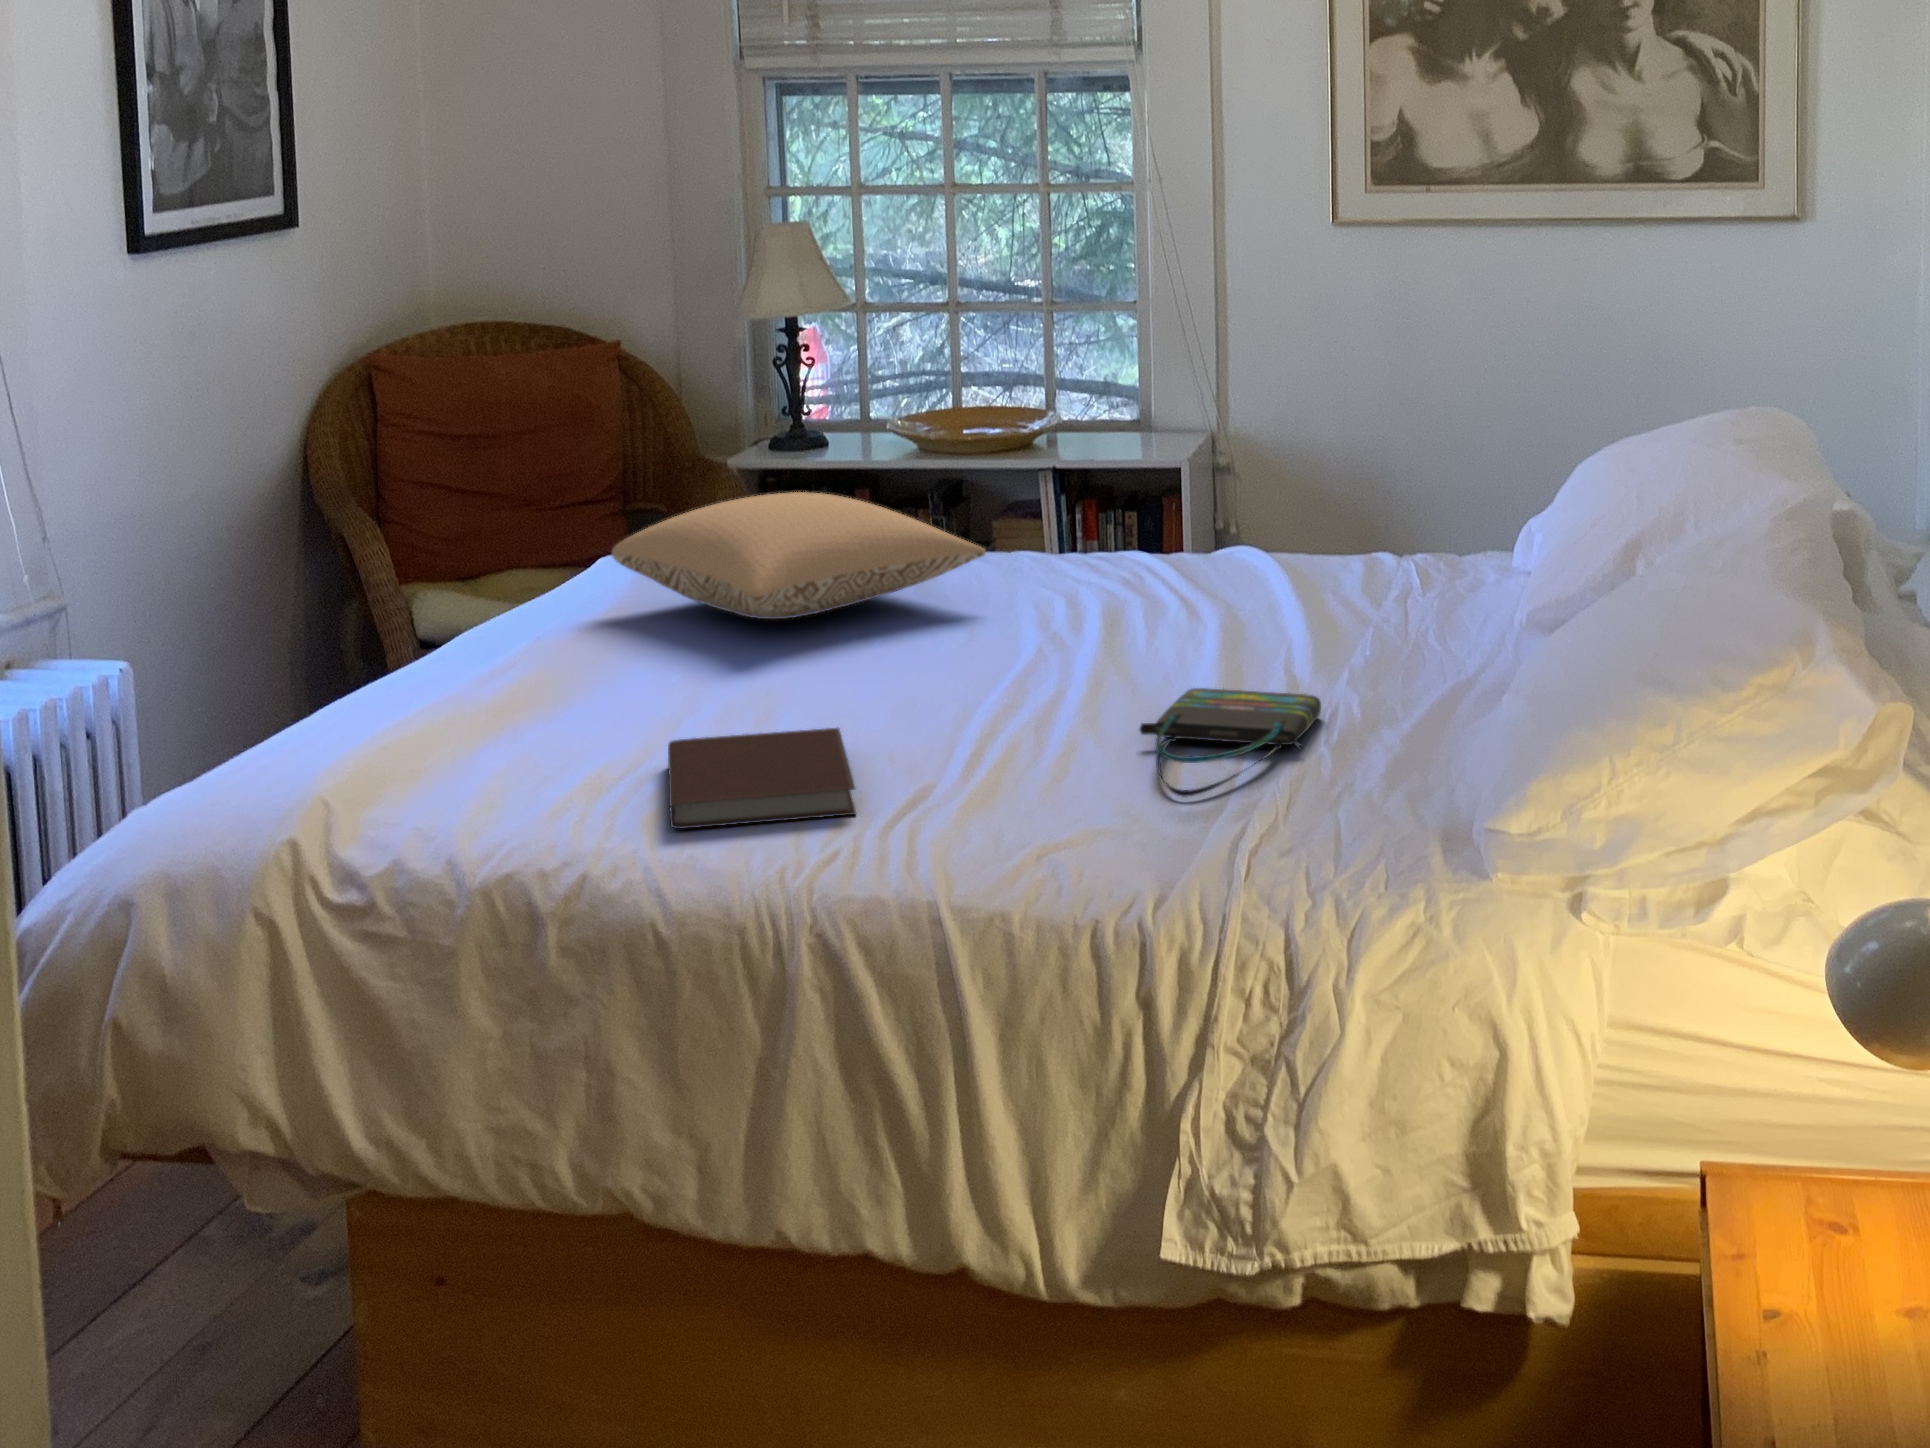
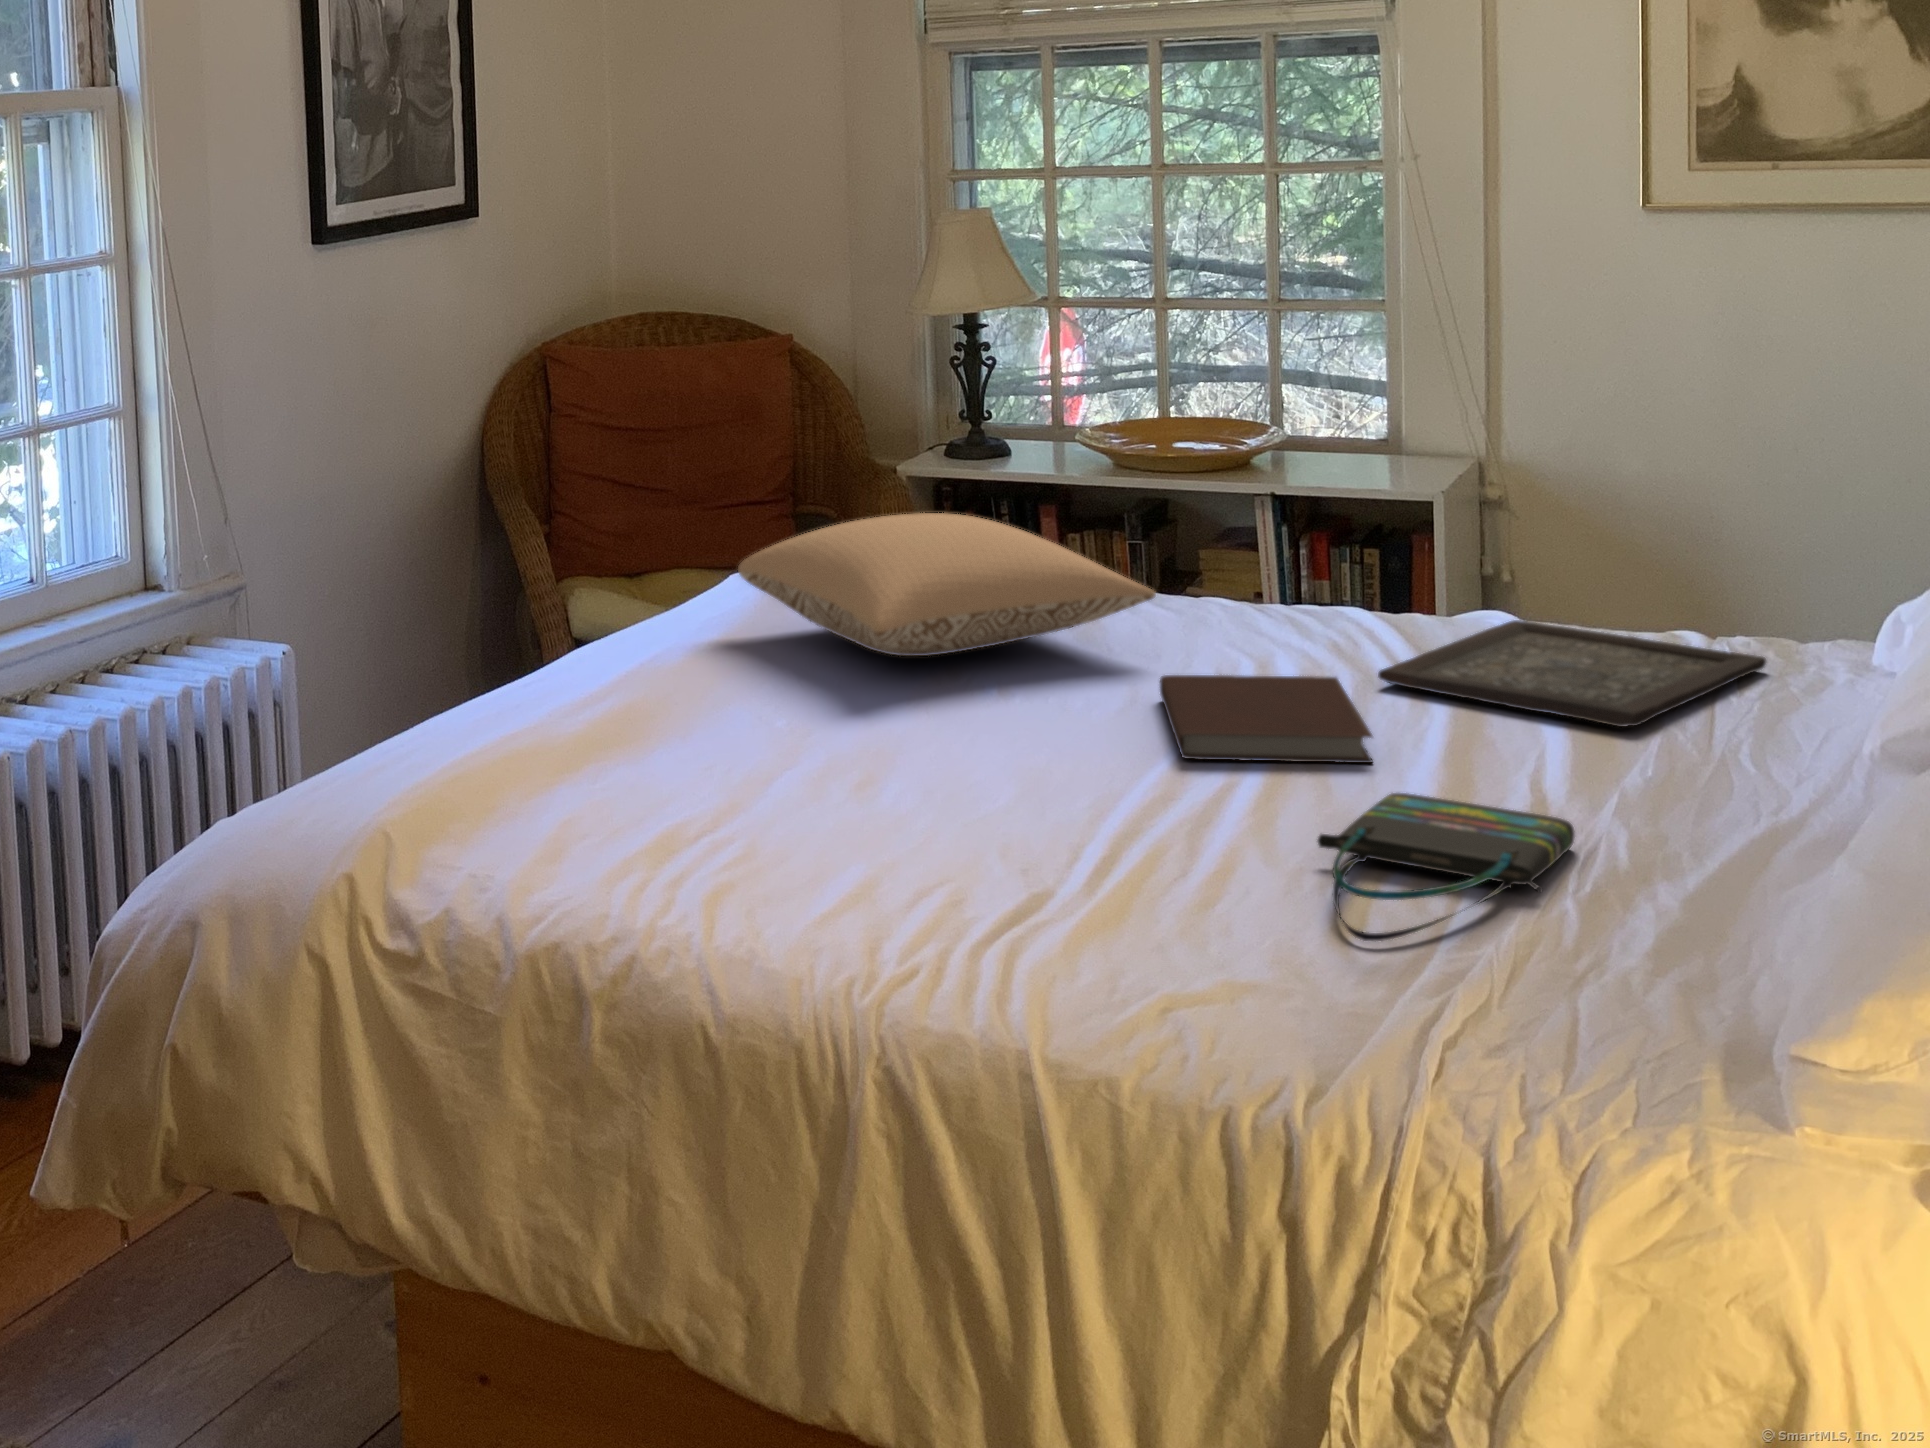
tray: none [1164,557,1437,629] -> present [1378,620,1766,727]
notebook: present [668,728,857,829] -> present [1160,675,1372,763]

